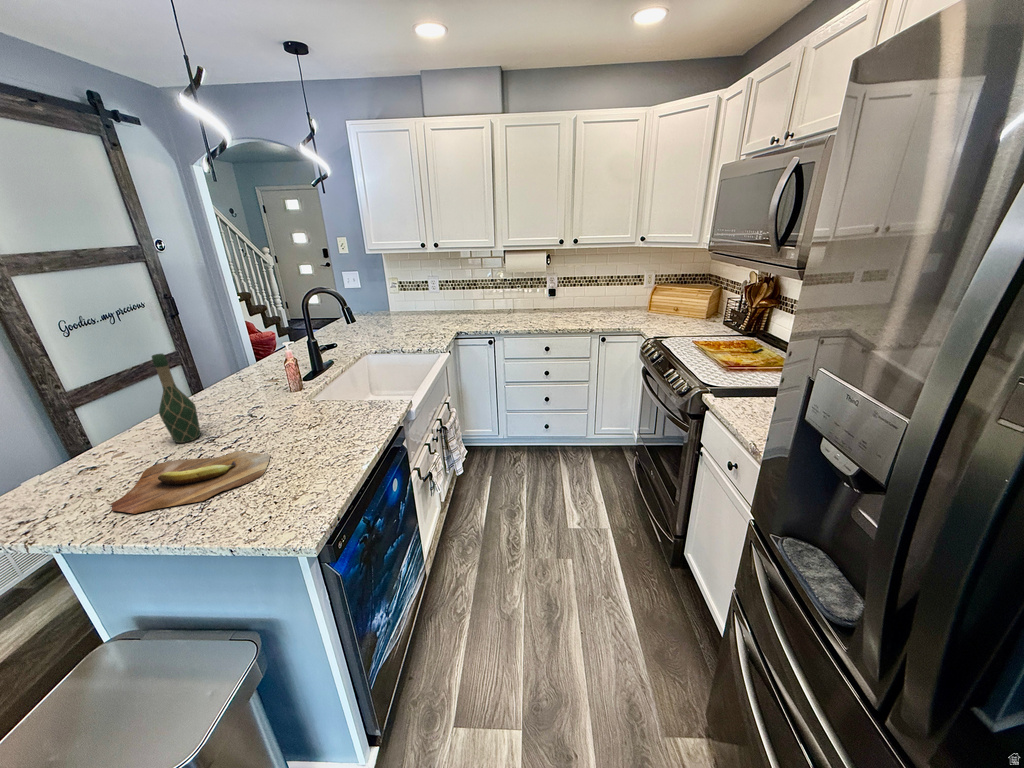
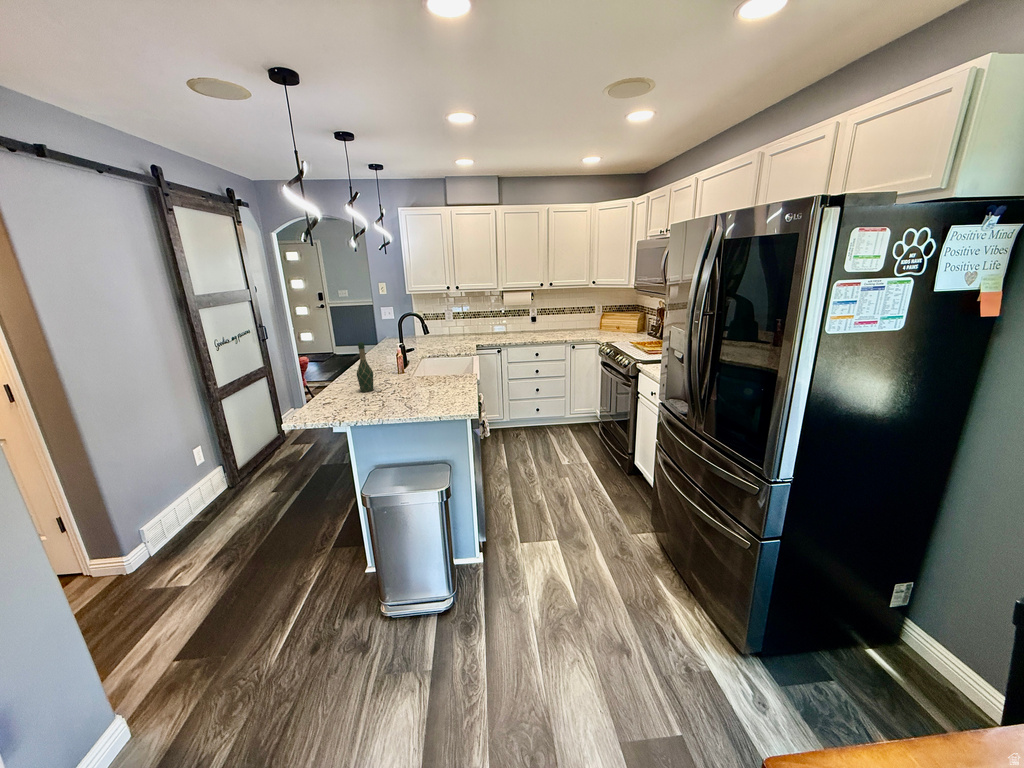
cutting board: present [109,451,270,514] -> none [366,391,431,408]

